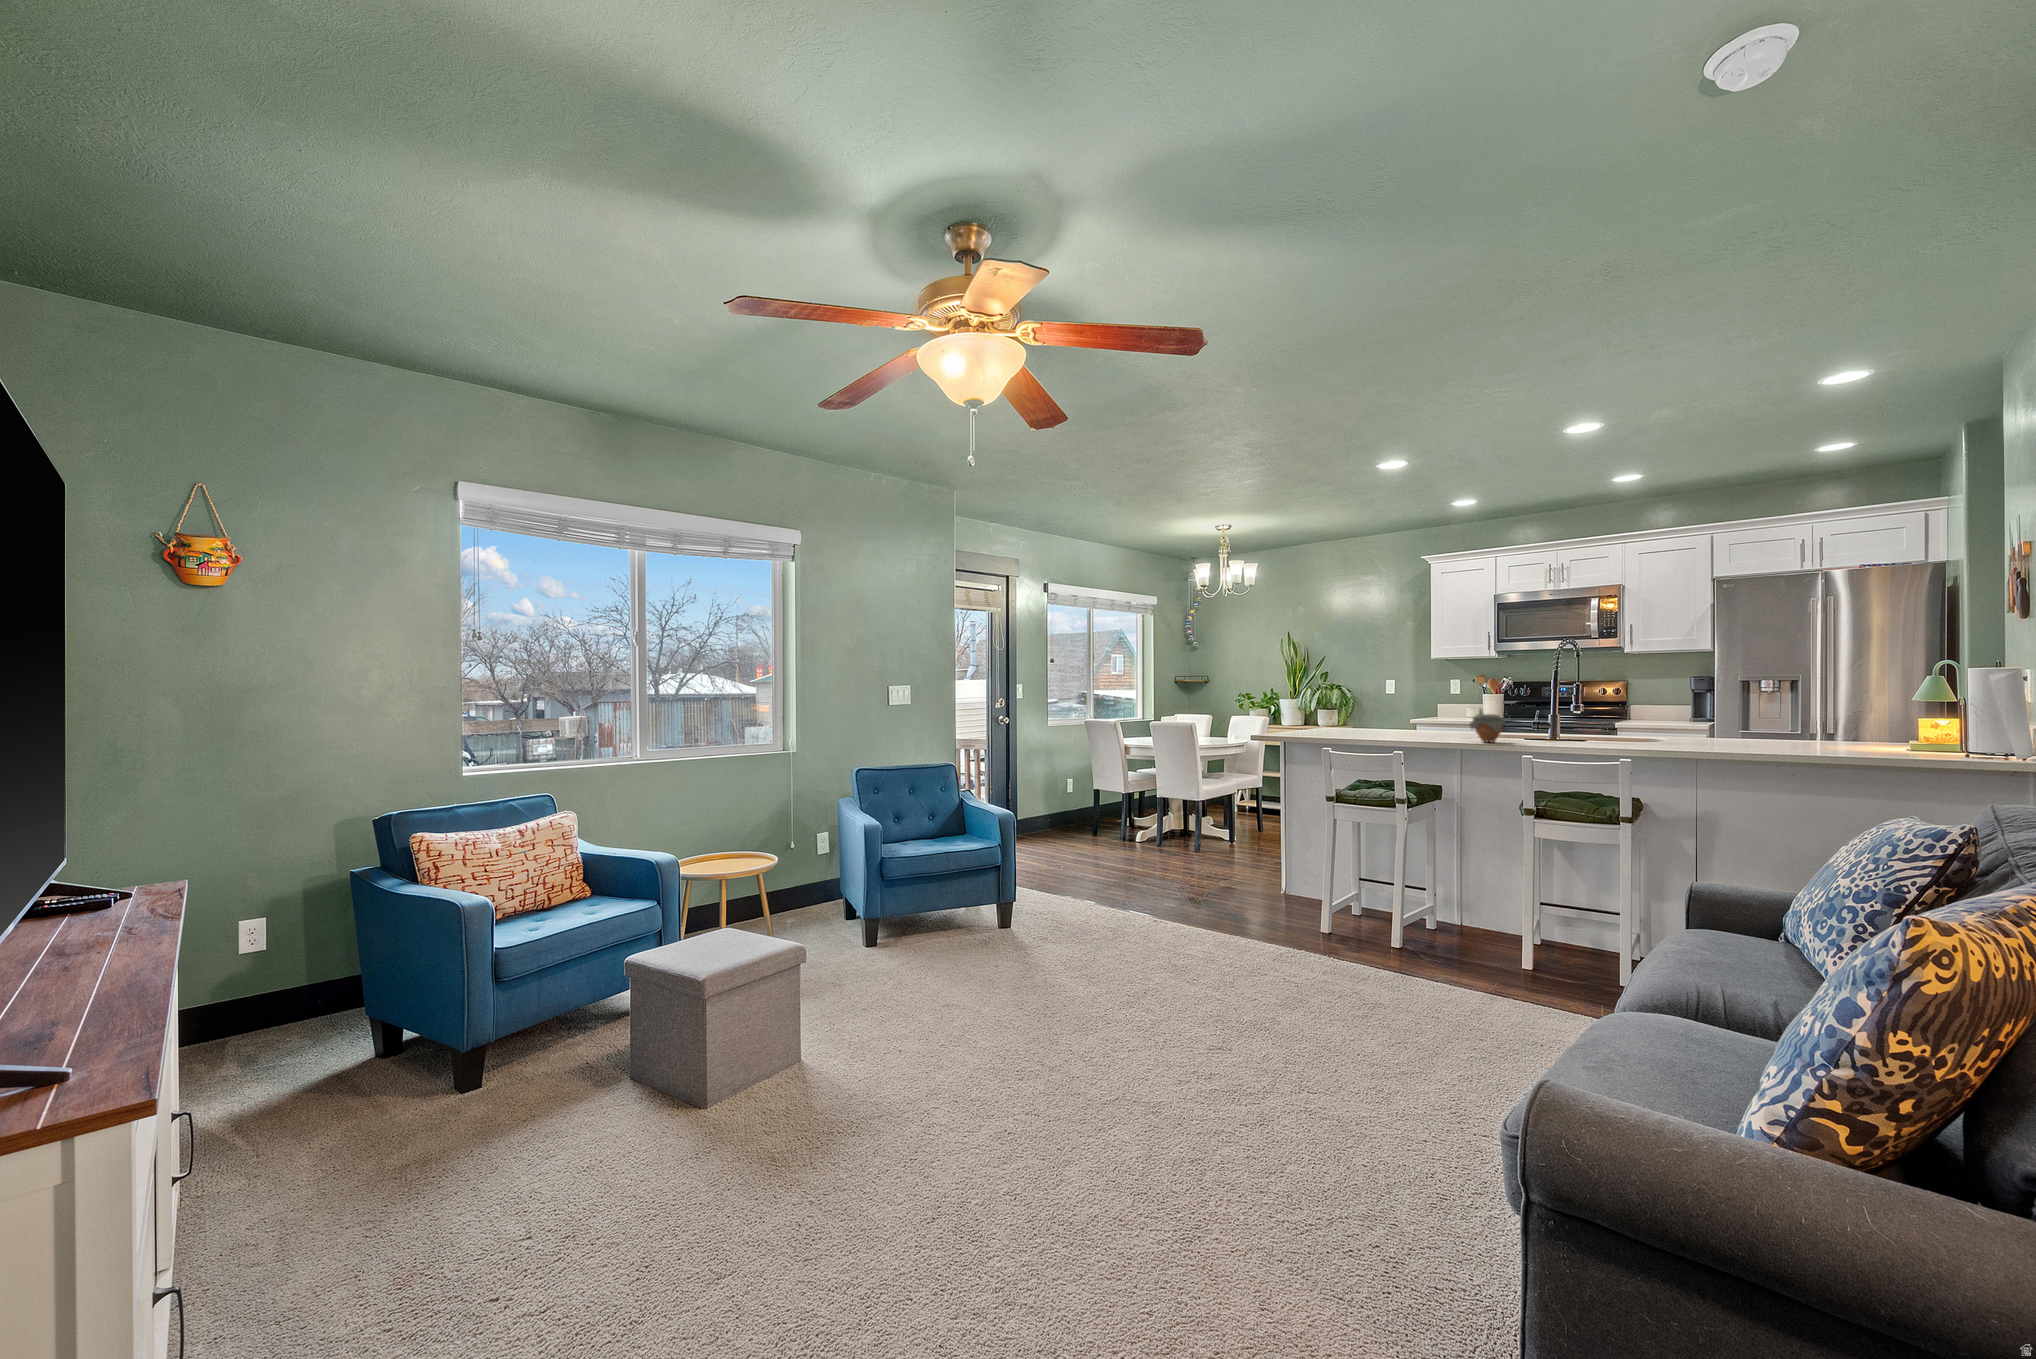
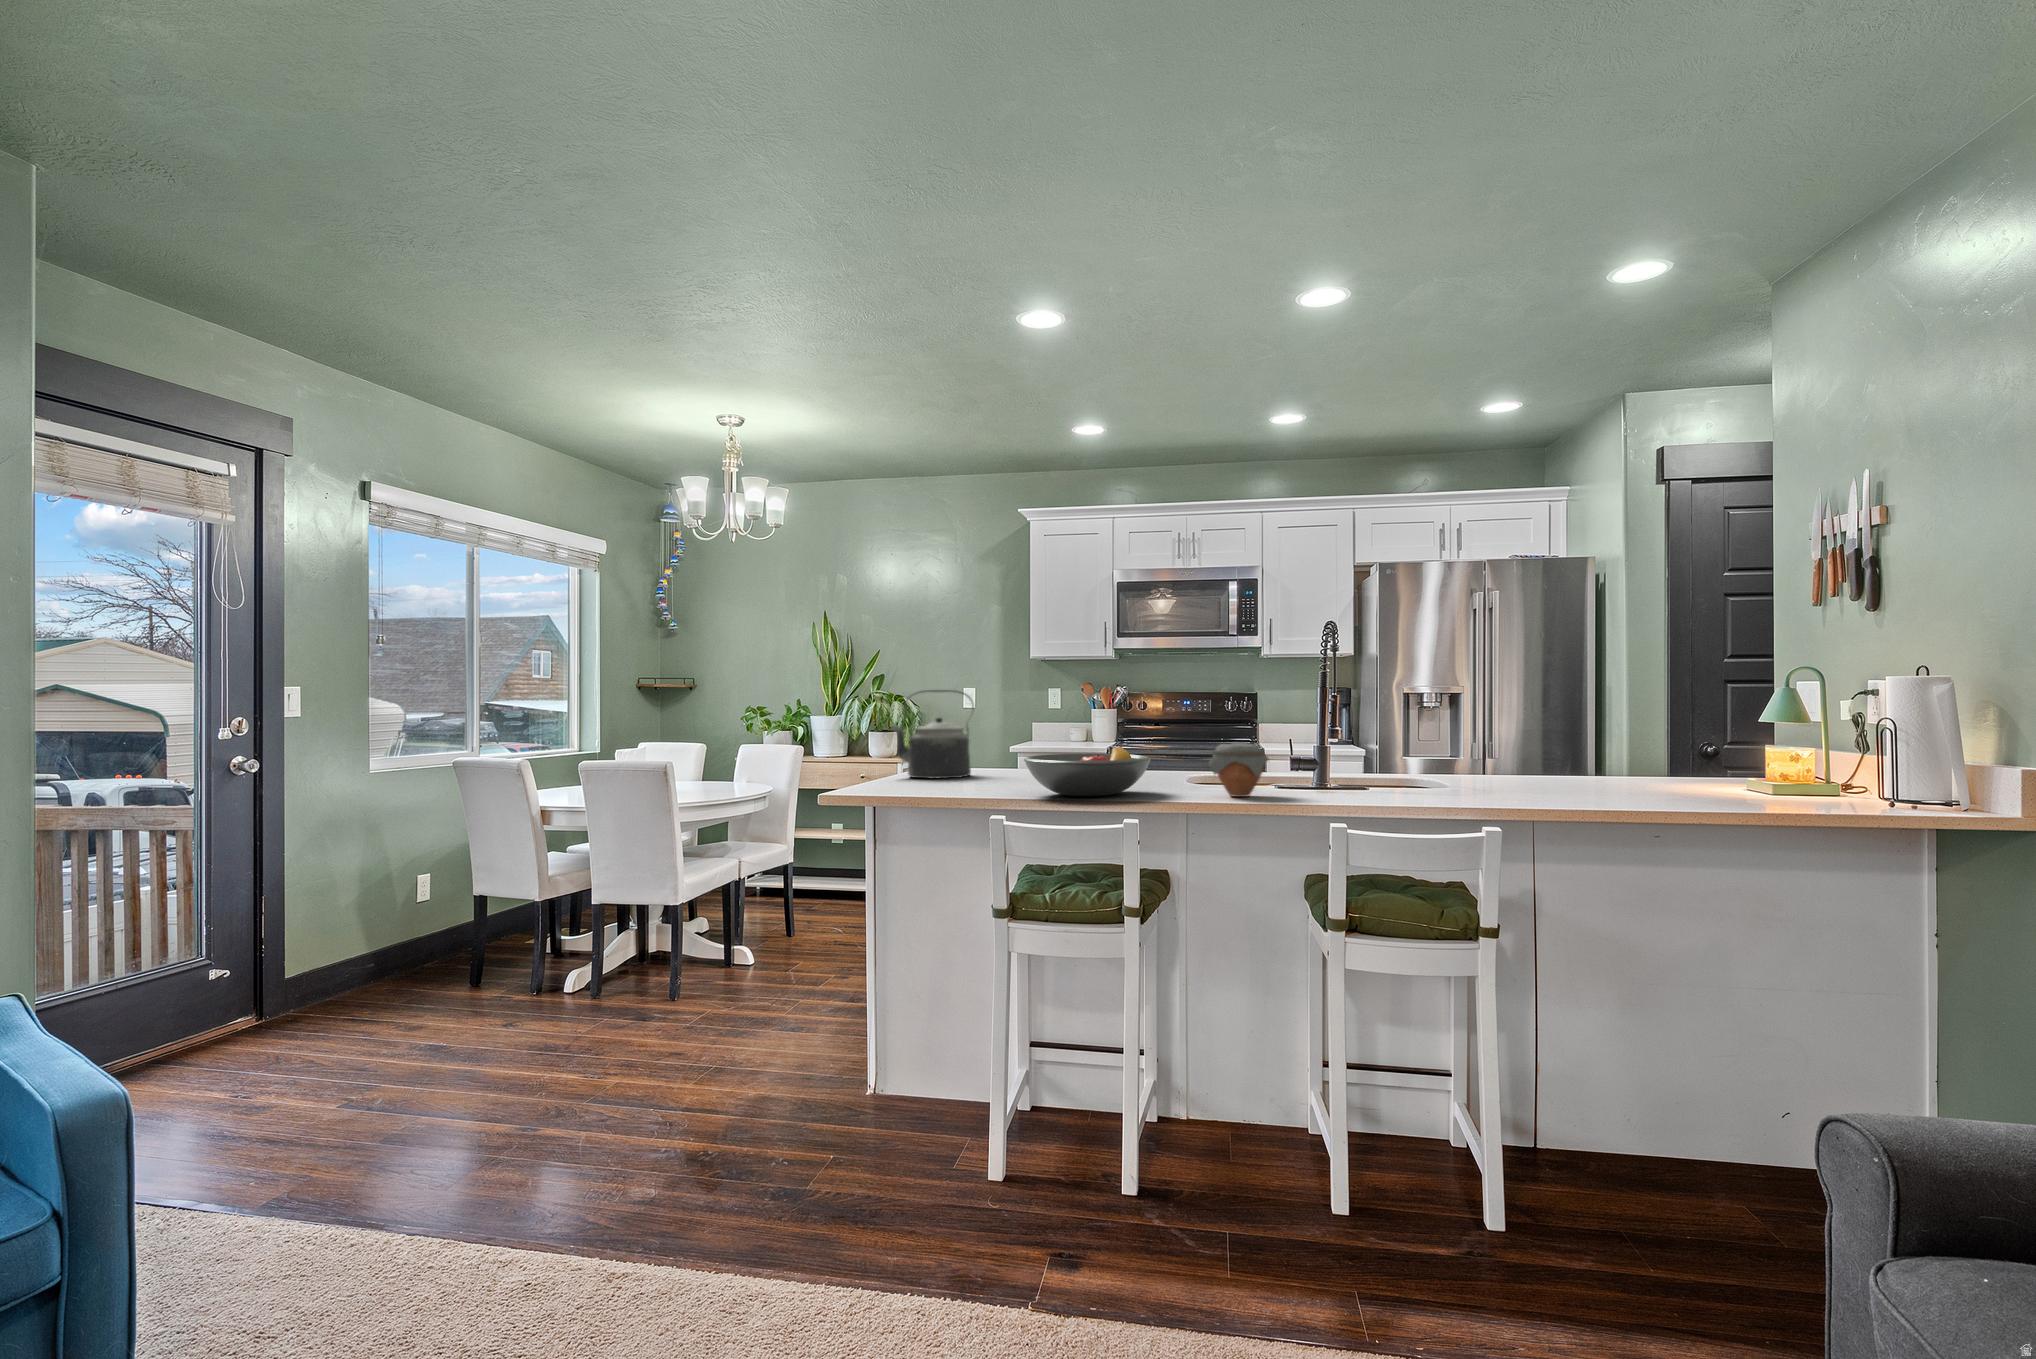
kettle: none [1311,684,1360,733] -> present [892,690,972,778]
fruit bowl: none [1369,715,1442,740] -> present [1024,746,1151,796]

